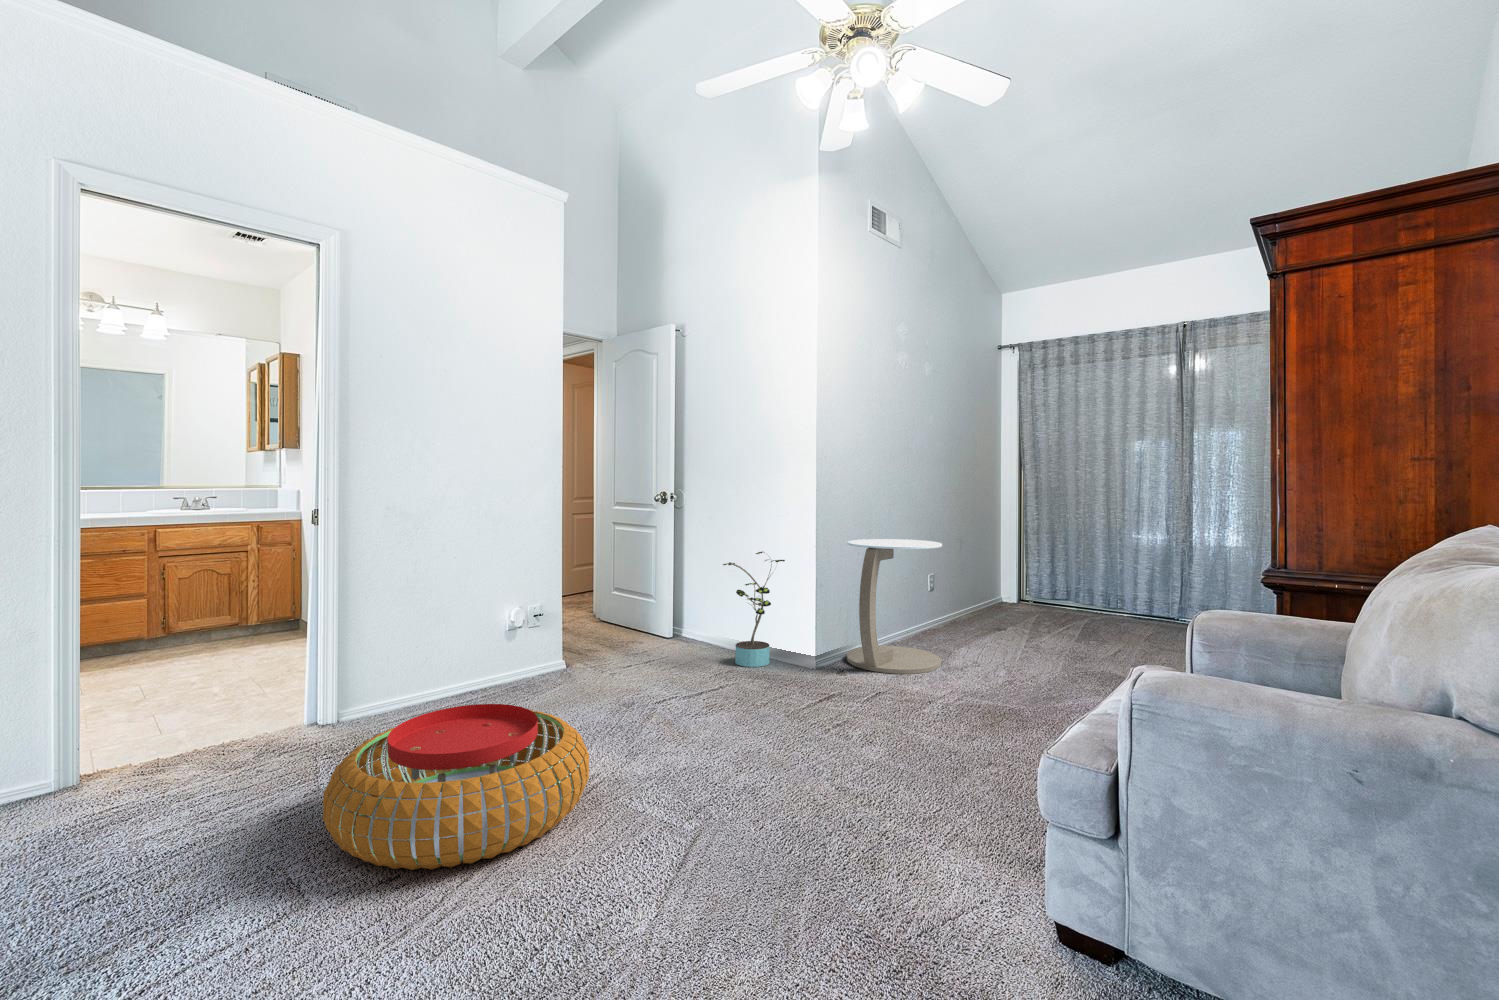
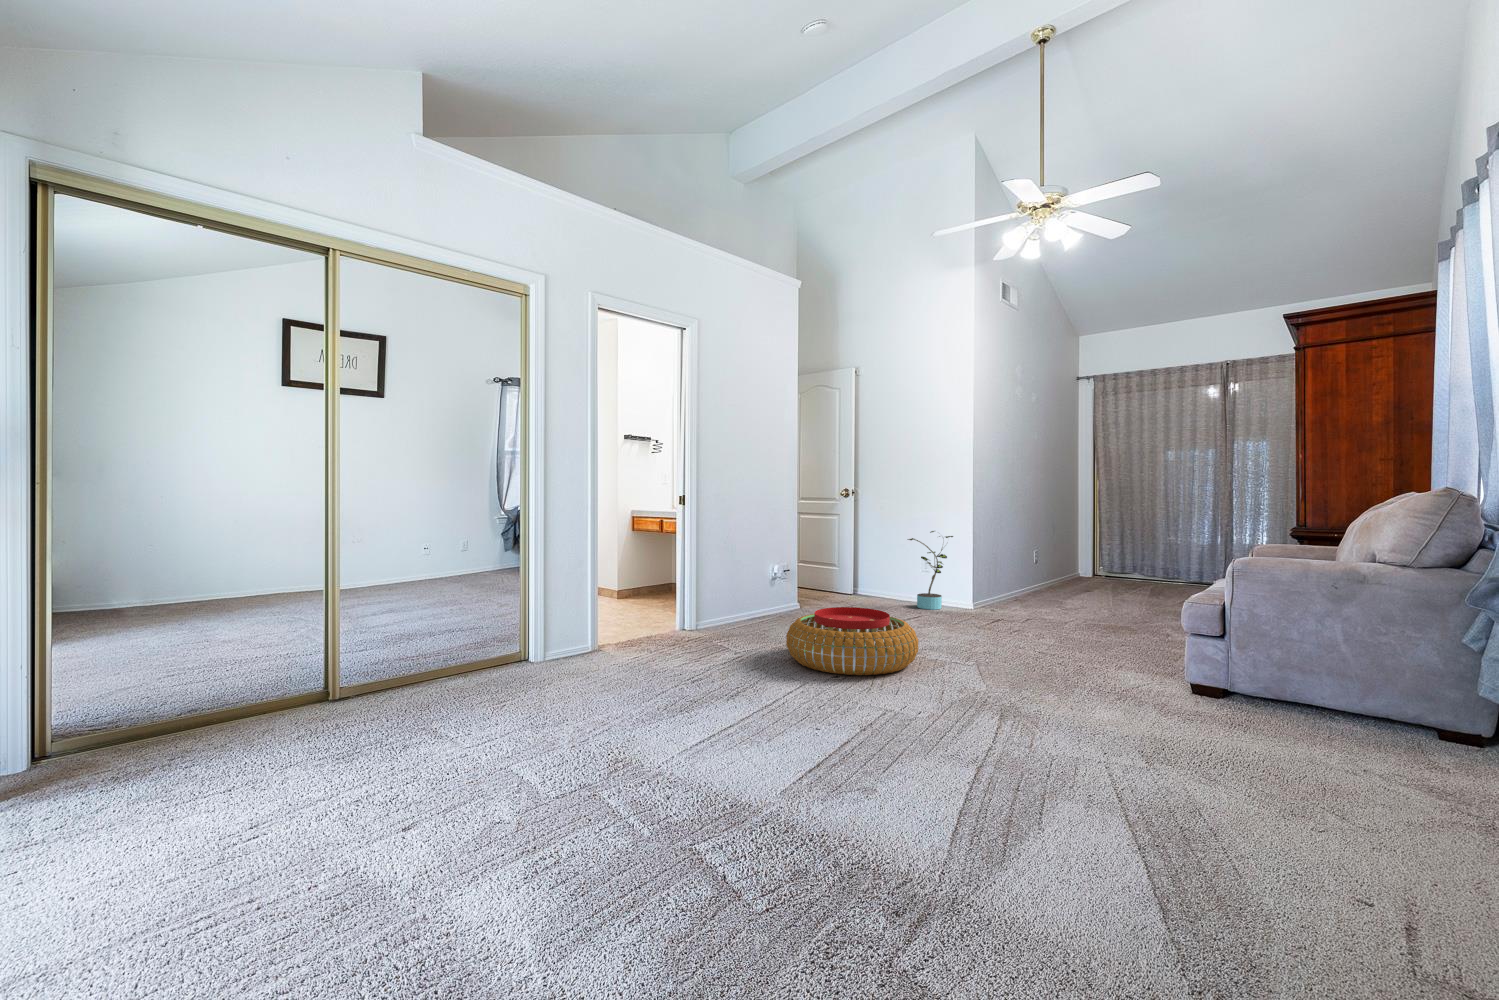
side table: present [847,539,942,674] -> none [993,523,1064,613]

